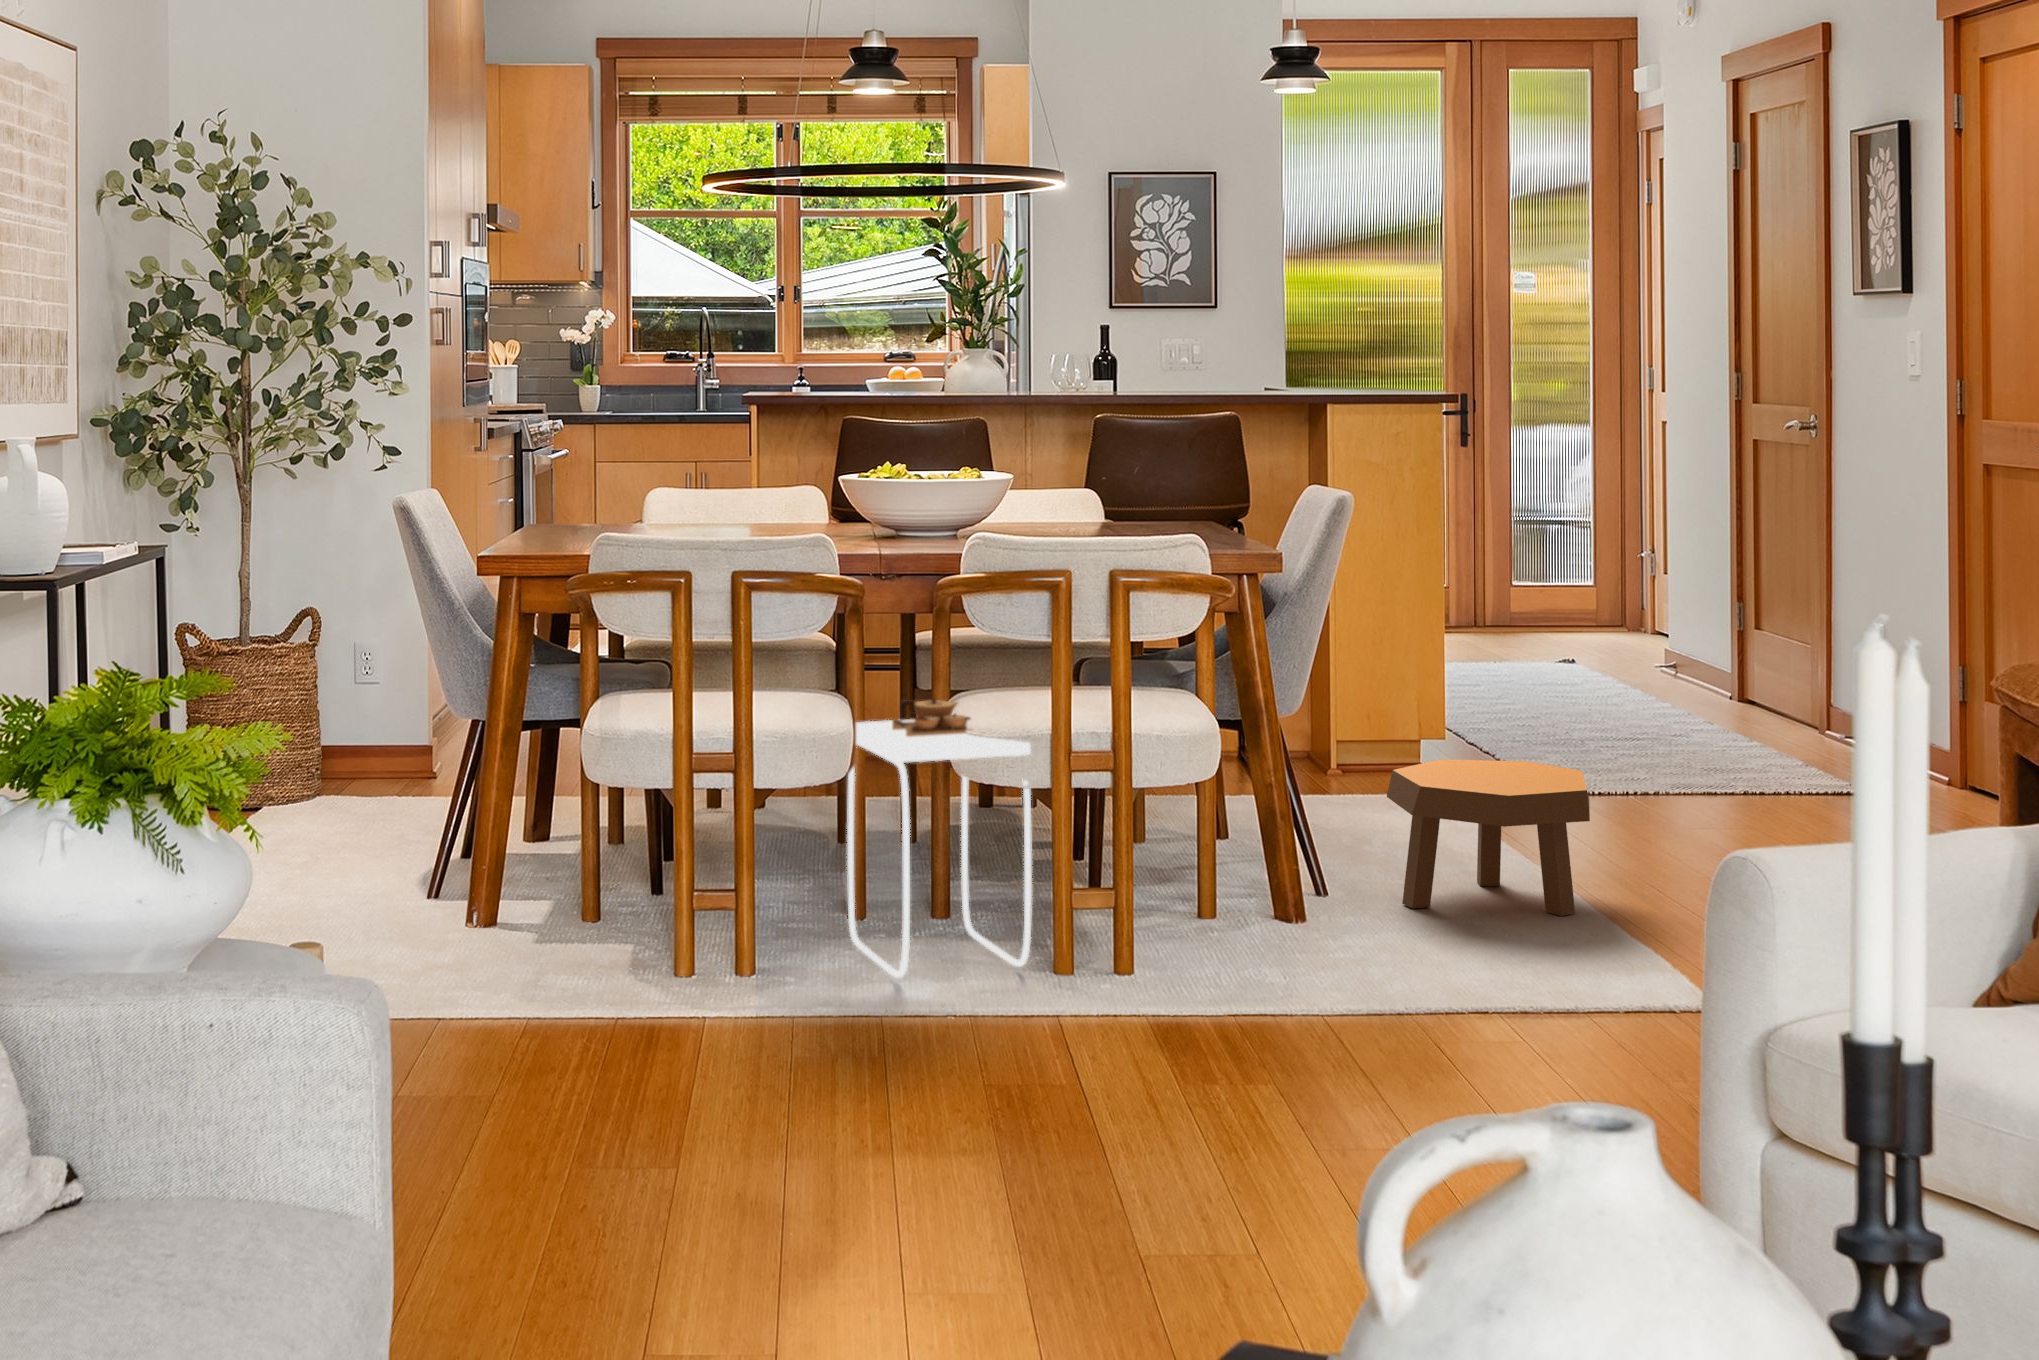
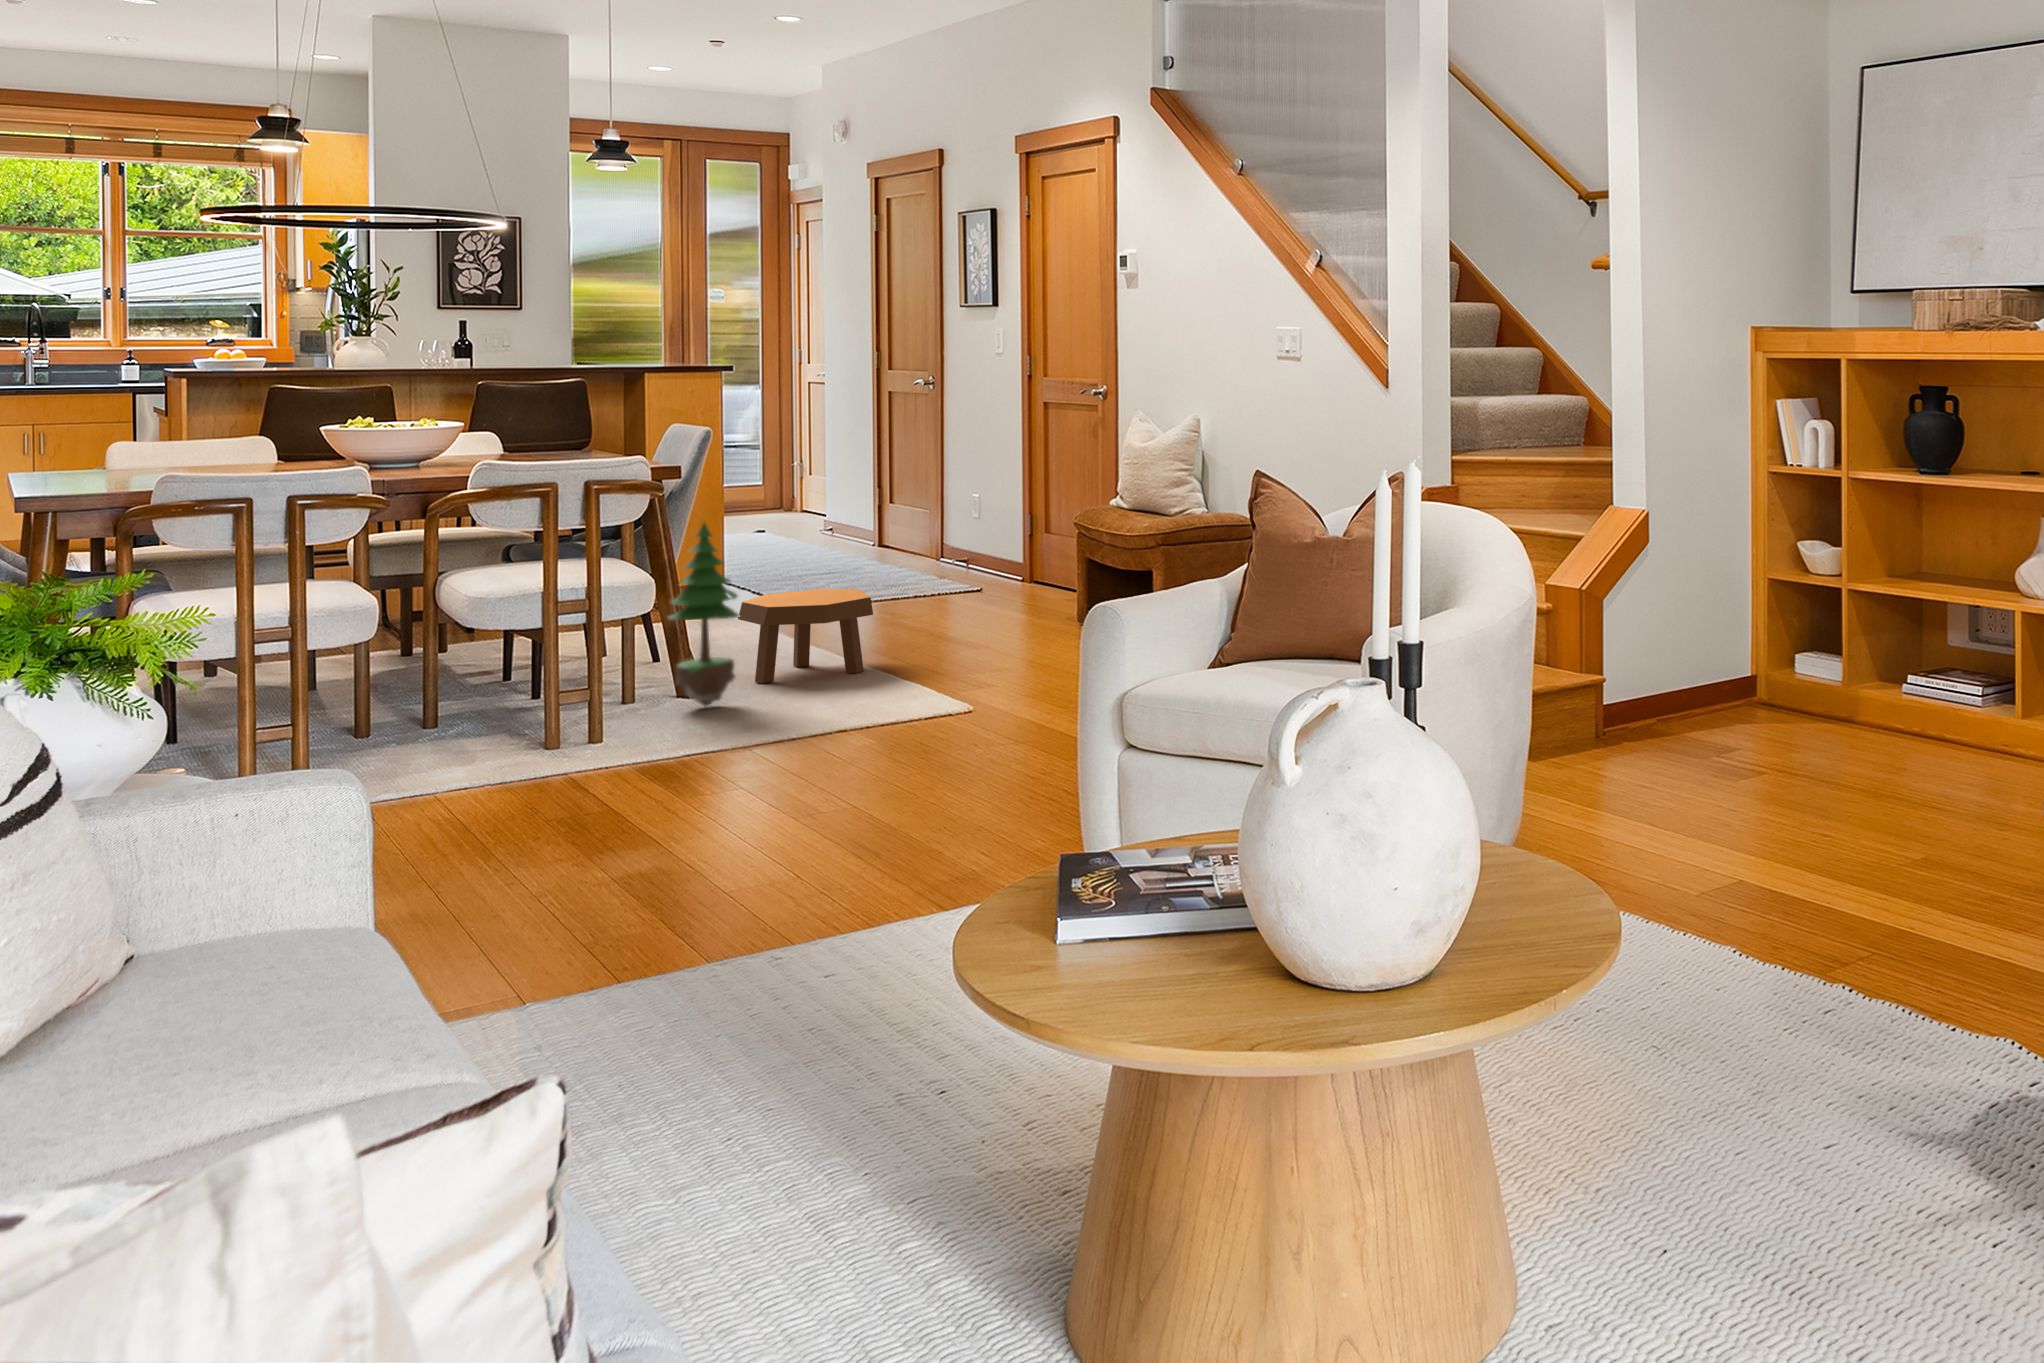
potted tree: none [1252,640,1360,939] -> present [669,523,741,706]
side table: present [847,699,1032,978] -> none [359,580,528,772]

